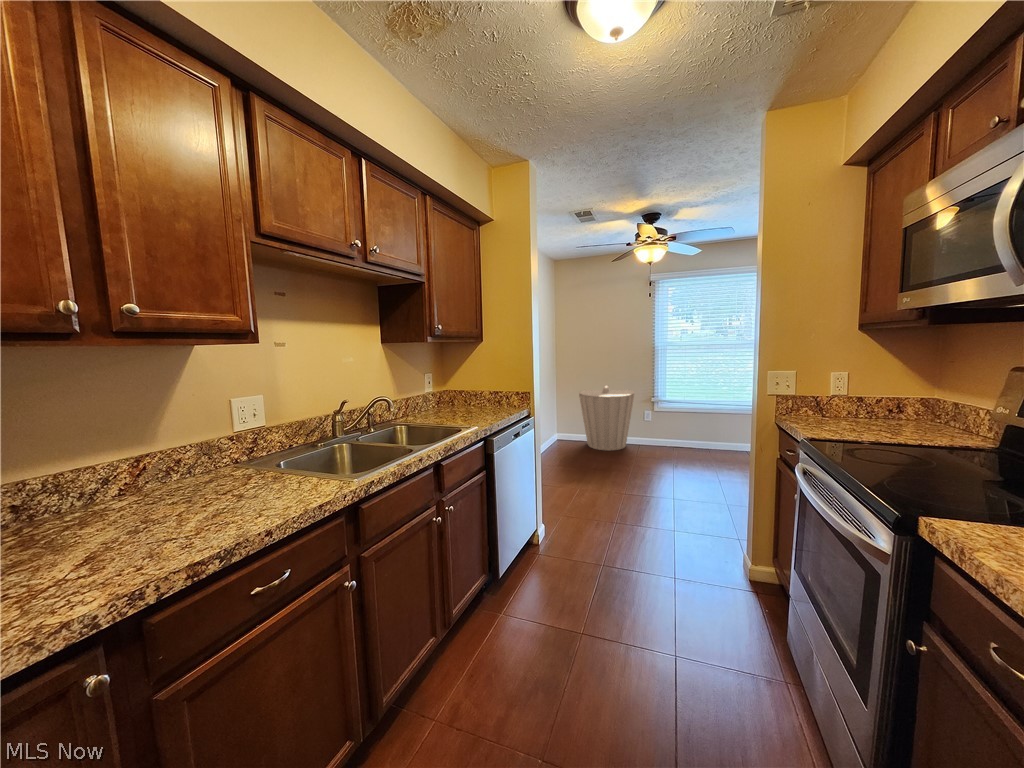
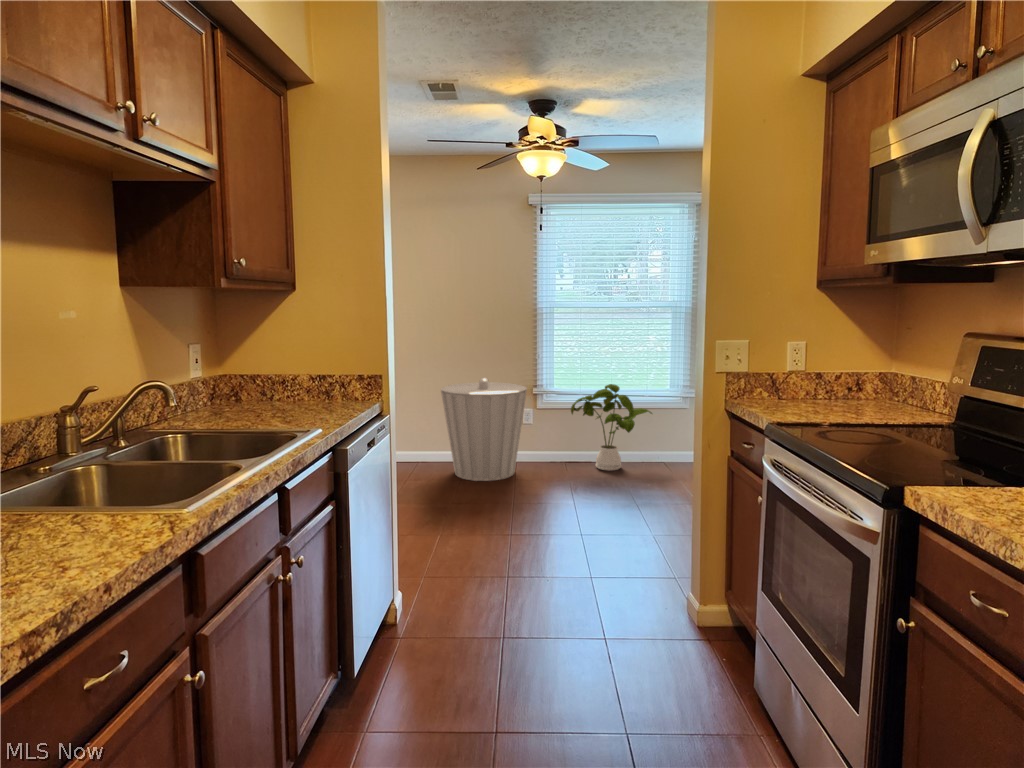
house plant: none [665,391,727,449] -> present [571,384,652,471]

